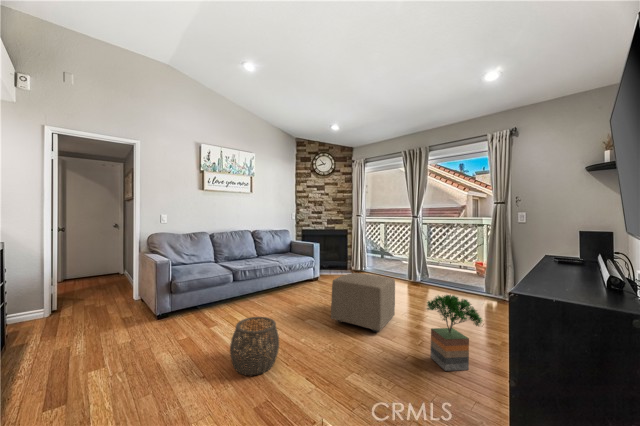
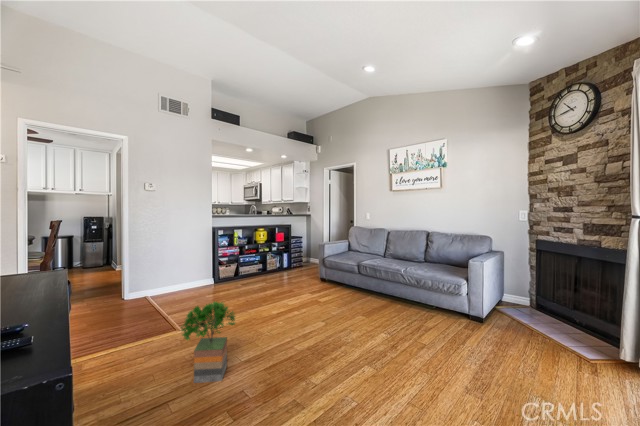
ottoman: present [331,273,395,332] -> none [280,284,360,359]
woven basket: present [230,317,279,375] -> none [240,280,270,312]

